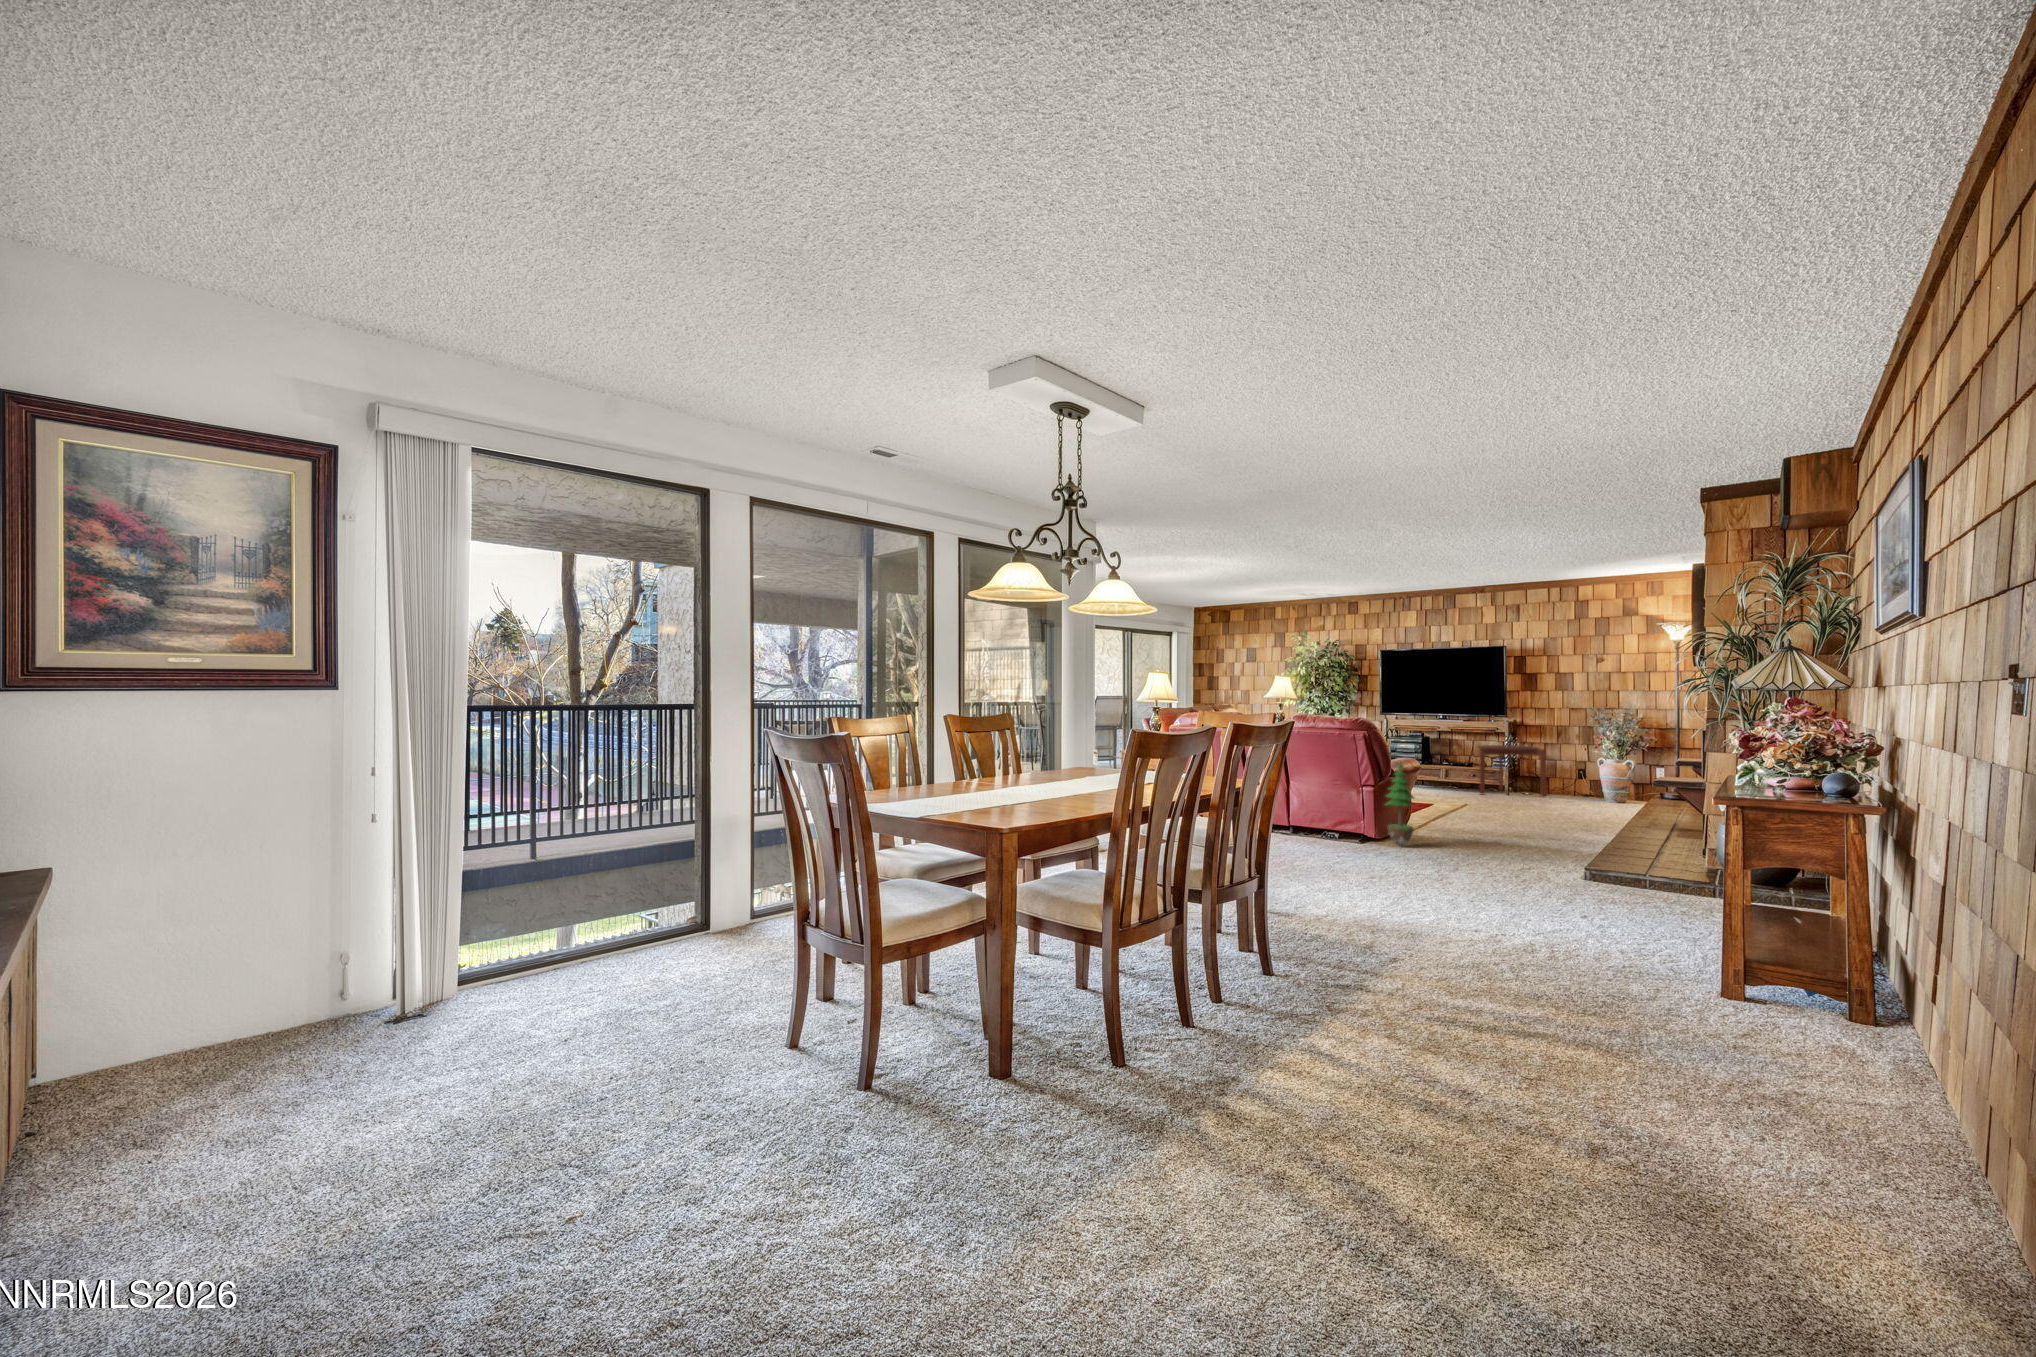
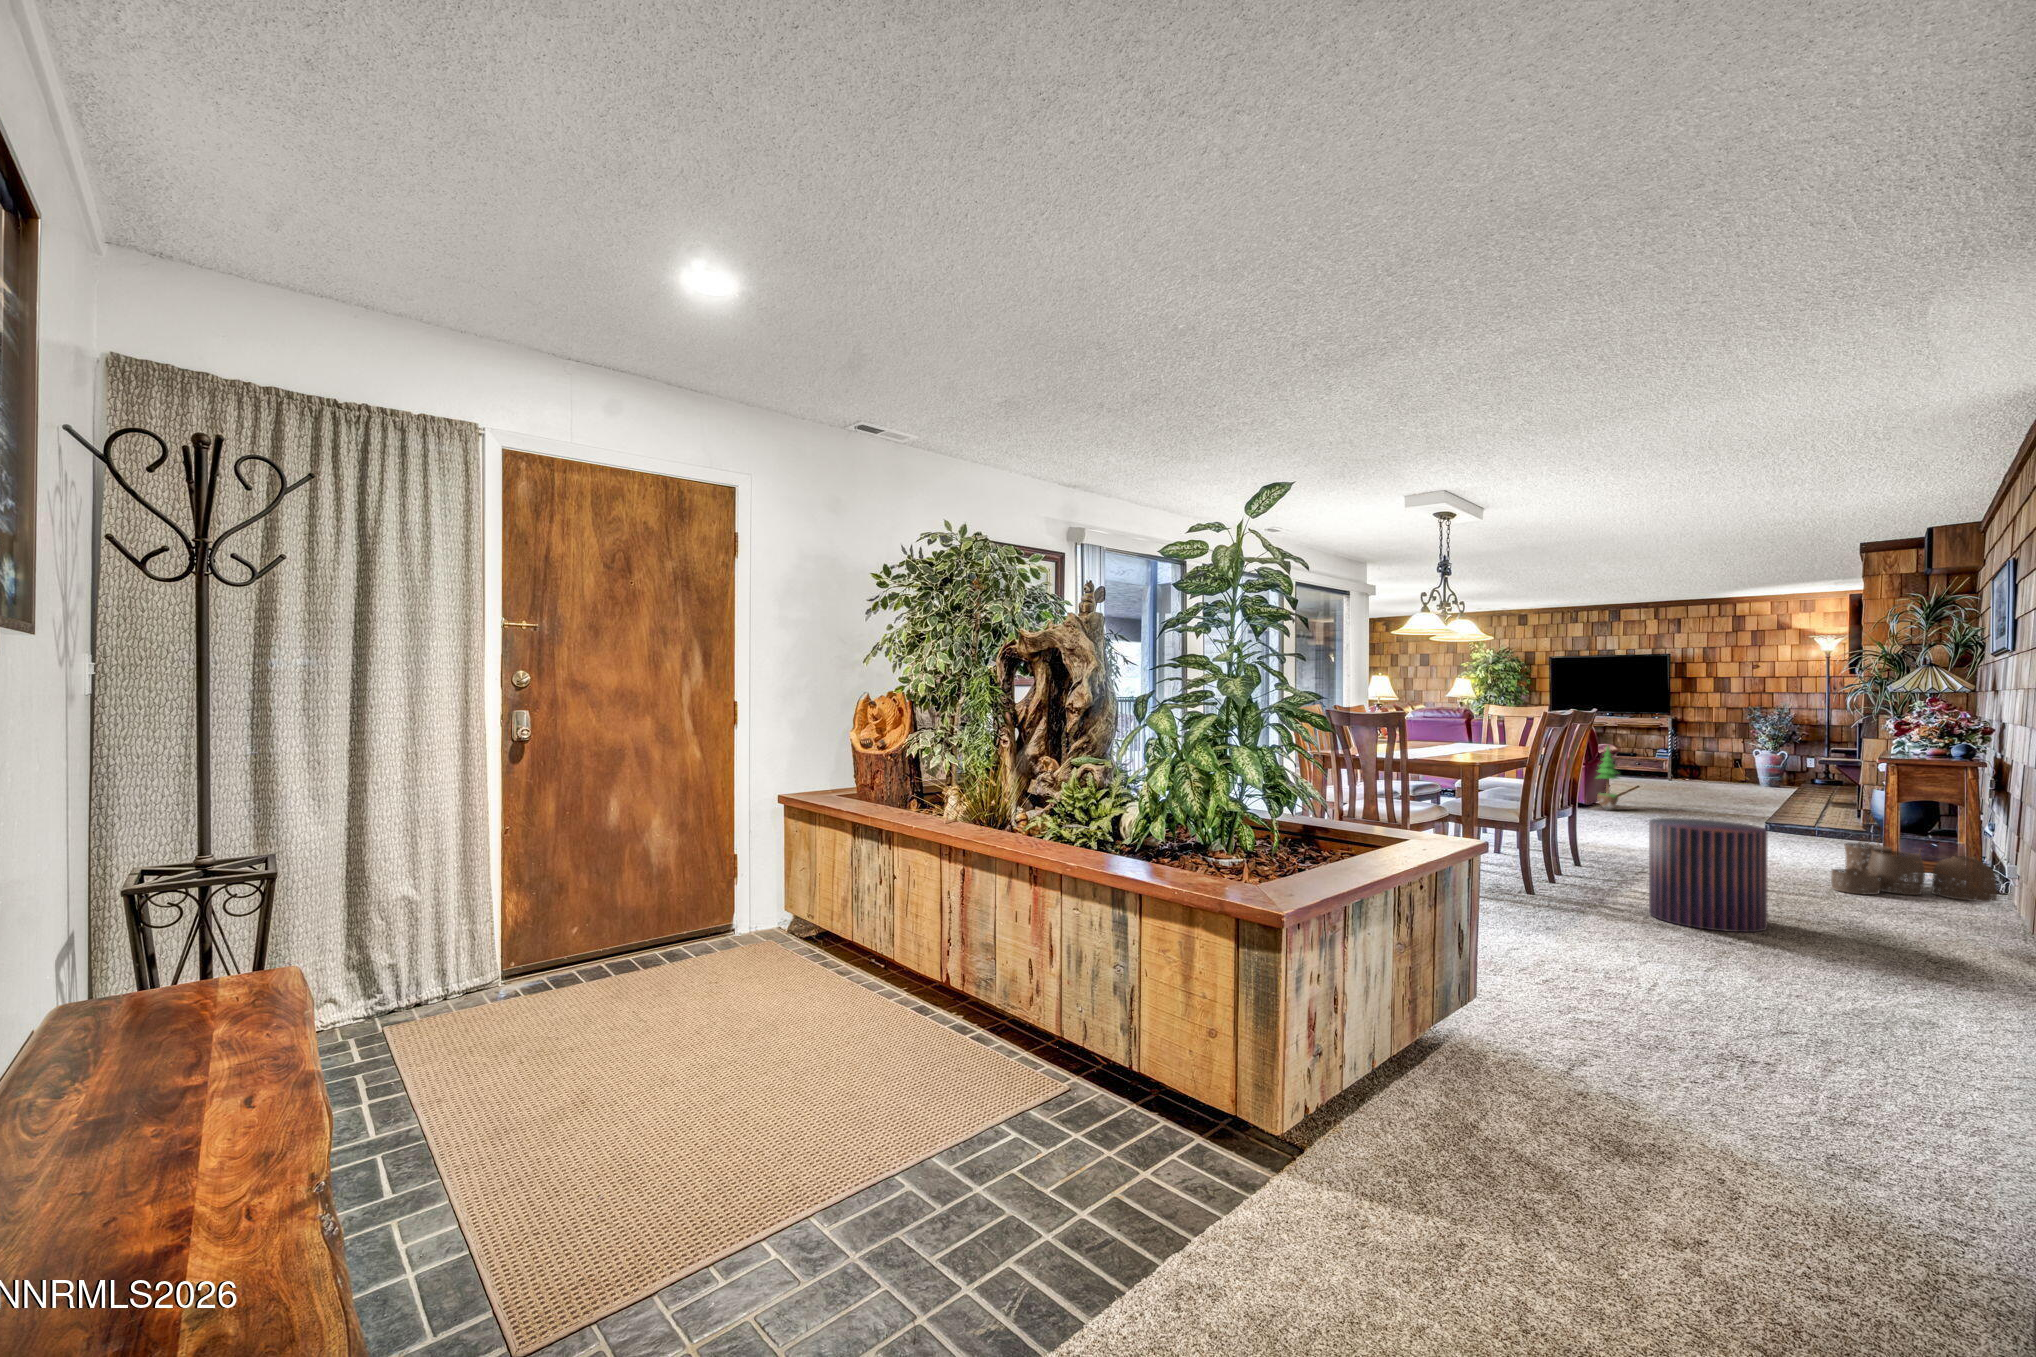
side table: present [1478,745,1546,796] -> none [1643,739,1707,782]
woven basket: none [1638,925,1900,1048] -> present [1831,841,1997,902]
pouf: none [1287,929,1489,1190] -> present [1649,818,1768,932]

